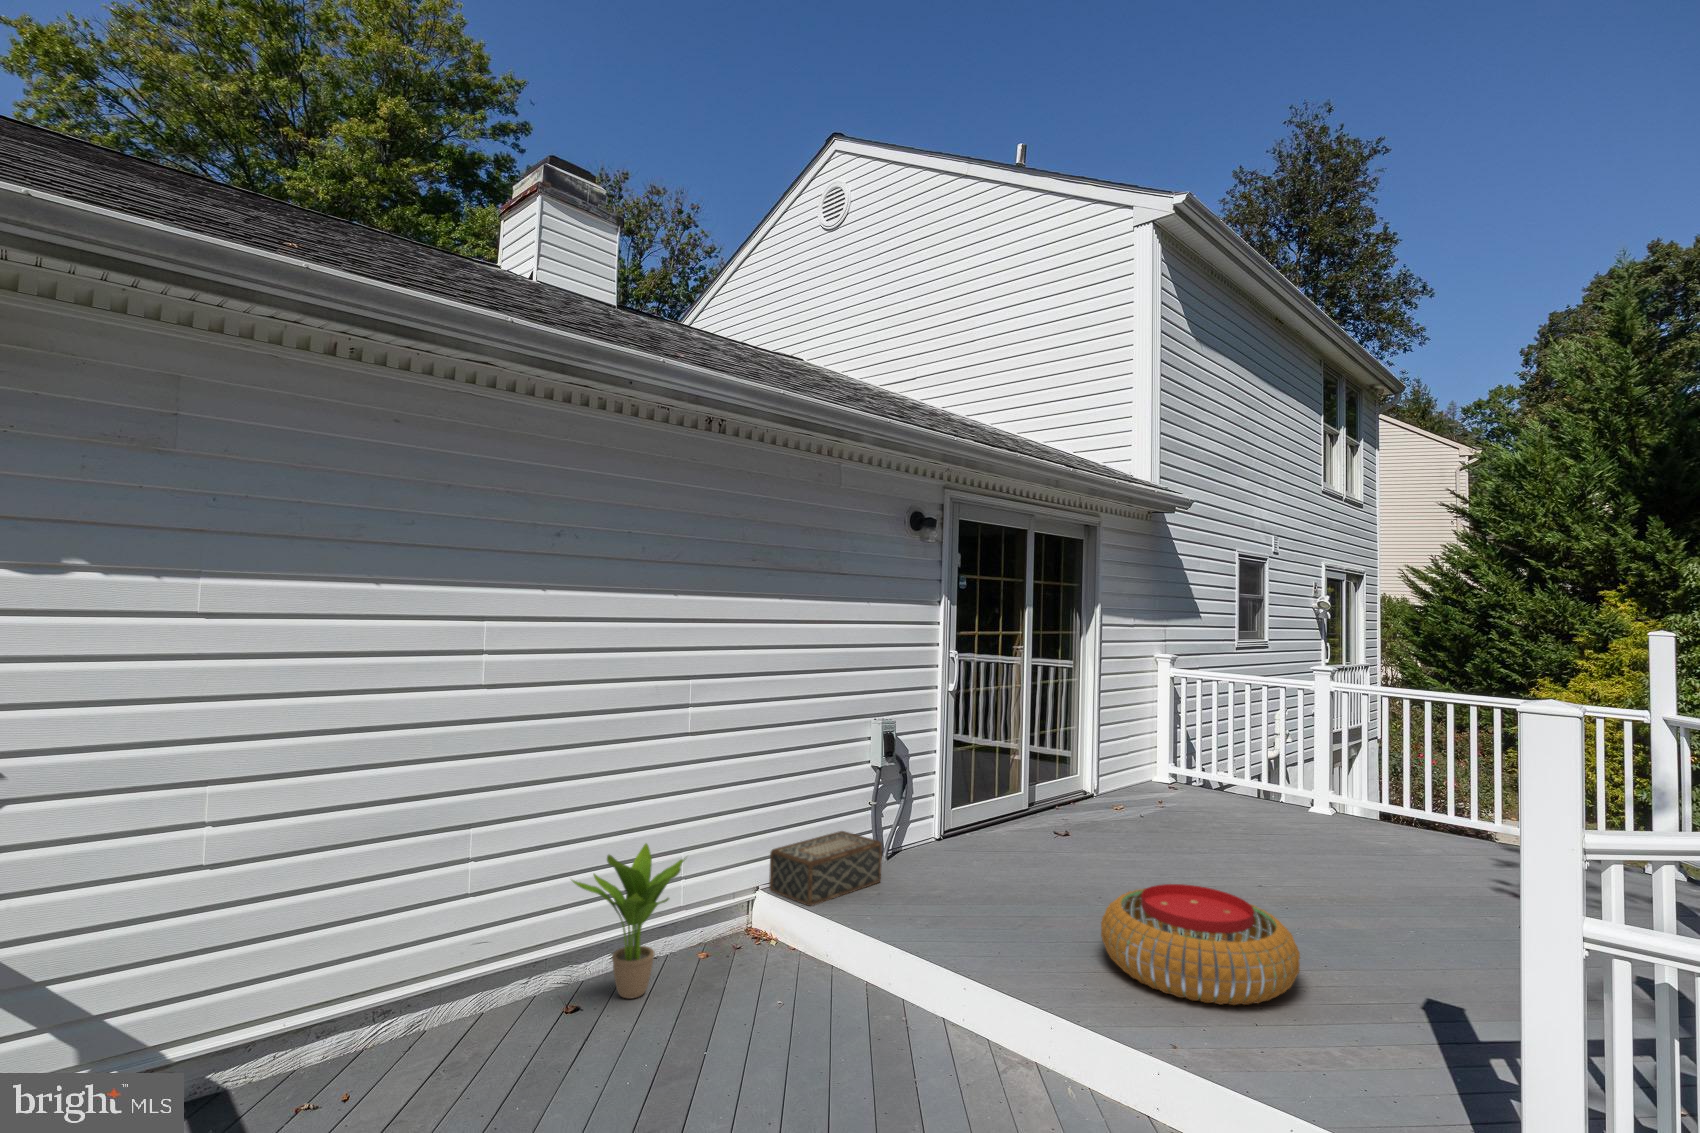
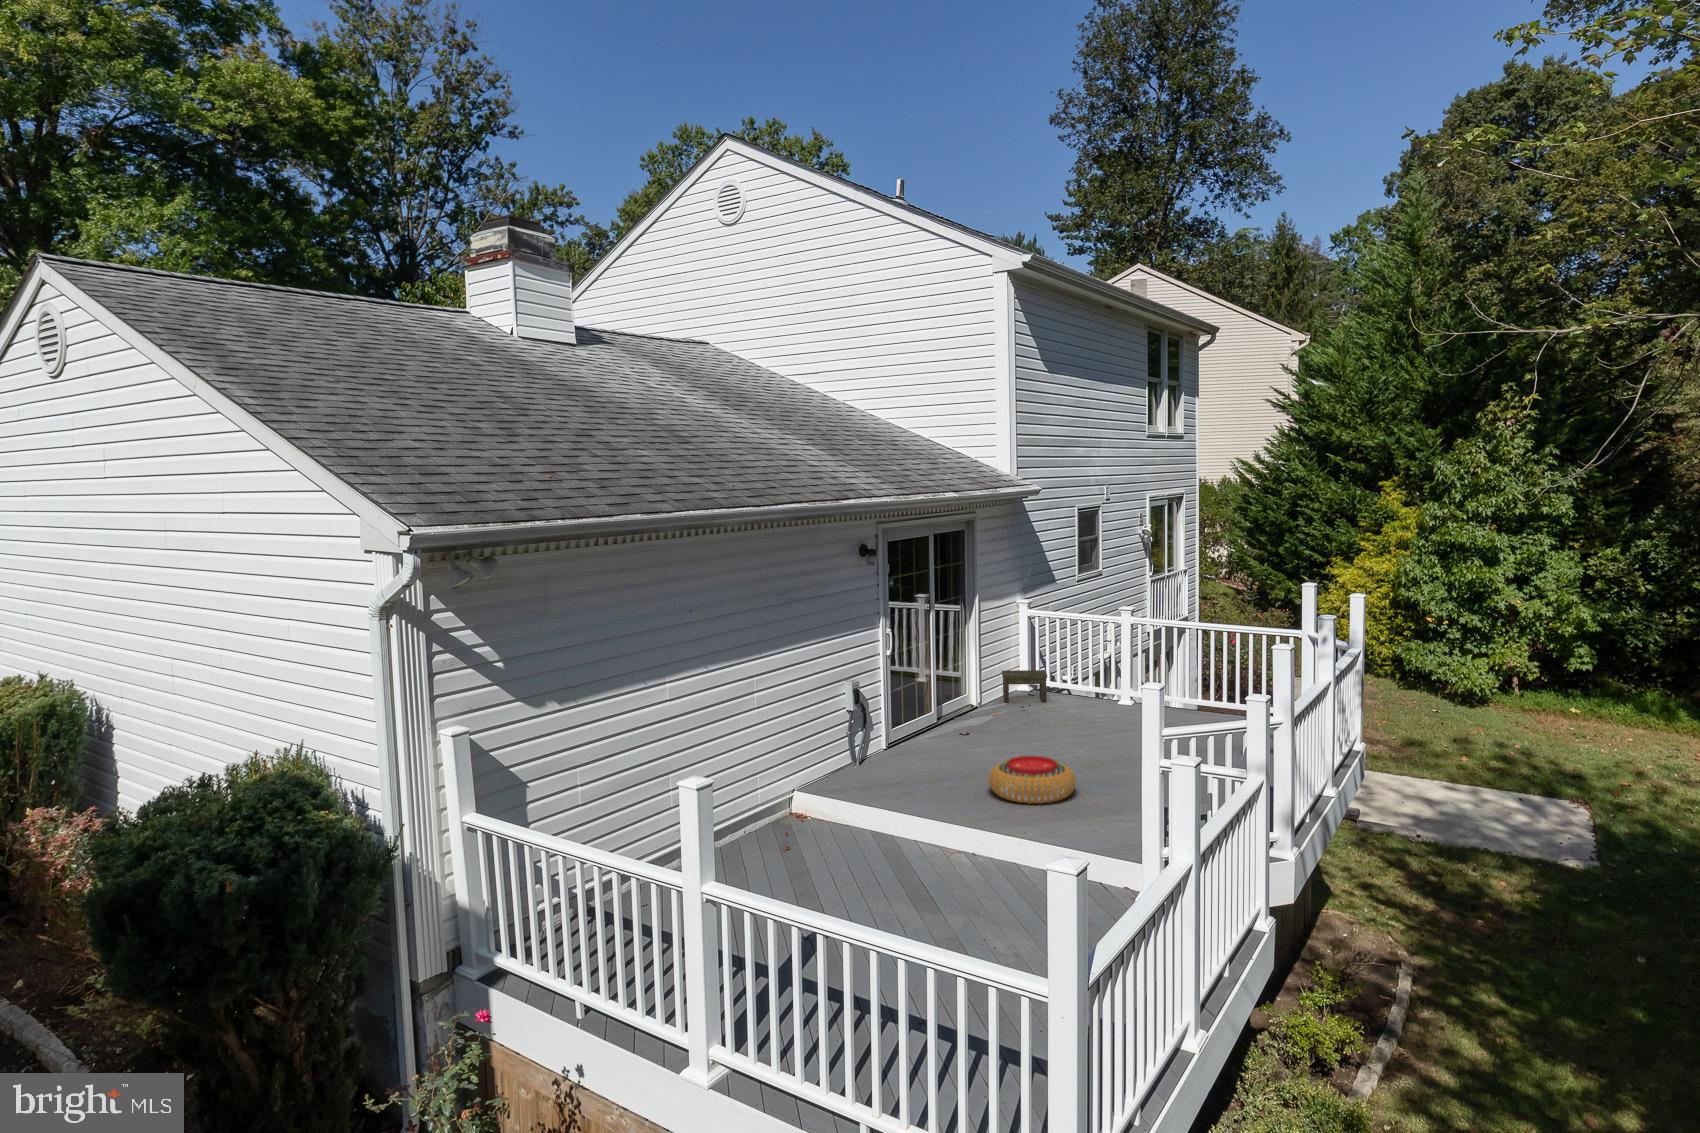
side table: none [1136,747,1206,799] -> present [1002,670,1047,703]
woven basket: present [769,831,882,906] -> none [810,748,867,788]
potted plant: present [572,844,685,998] -> none [739,764,794,837]

